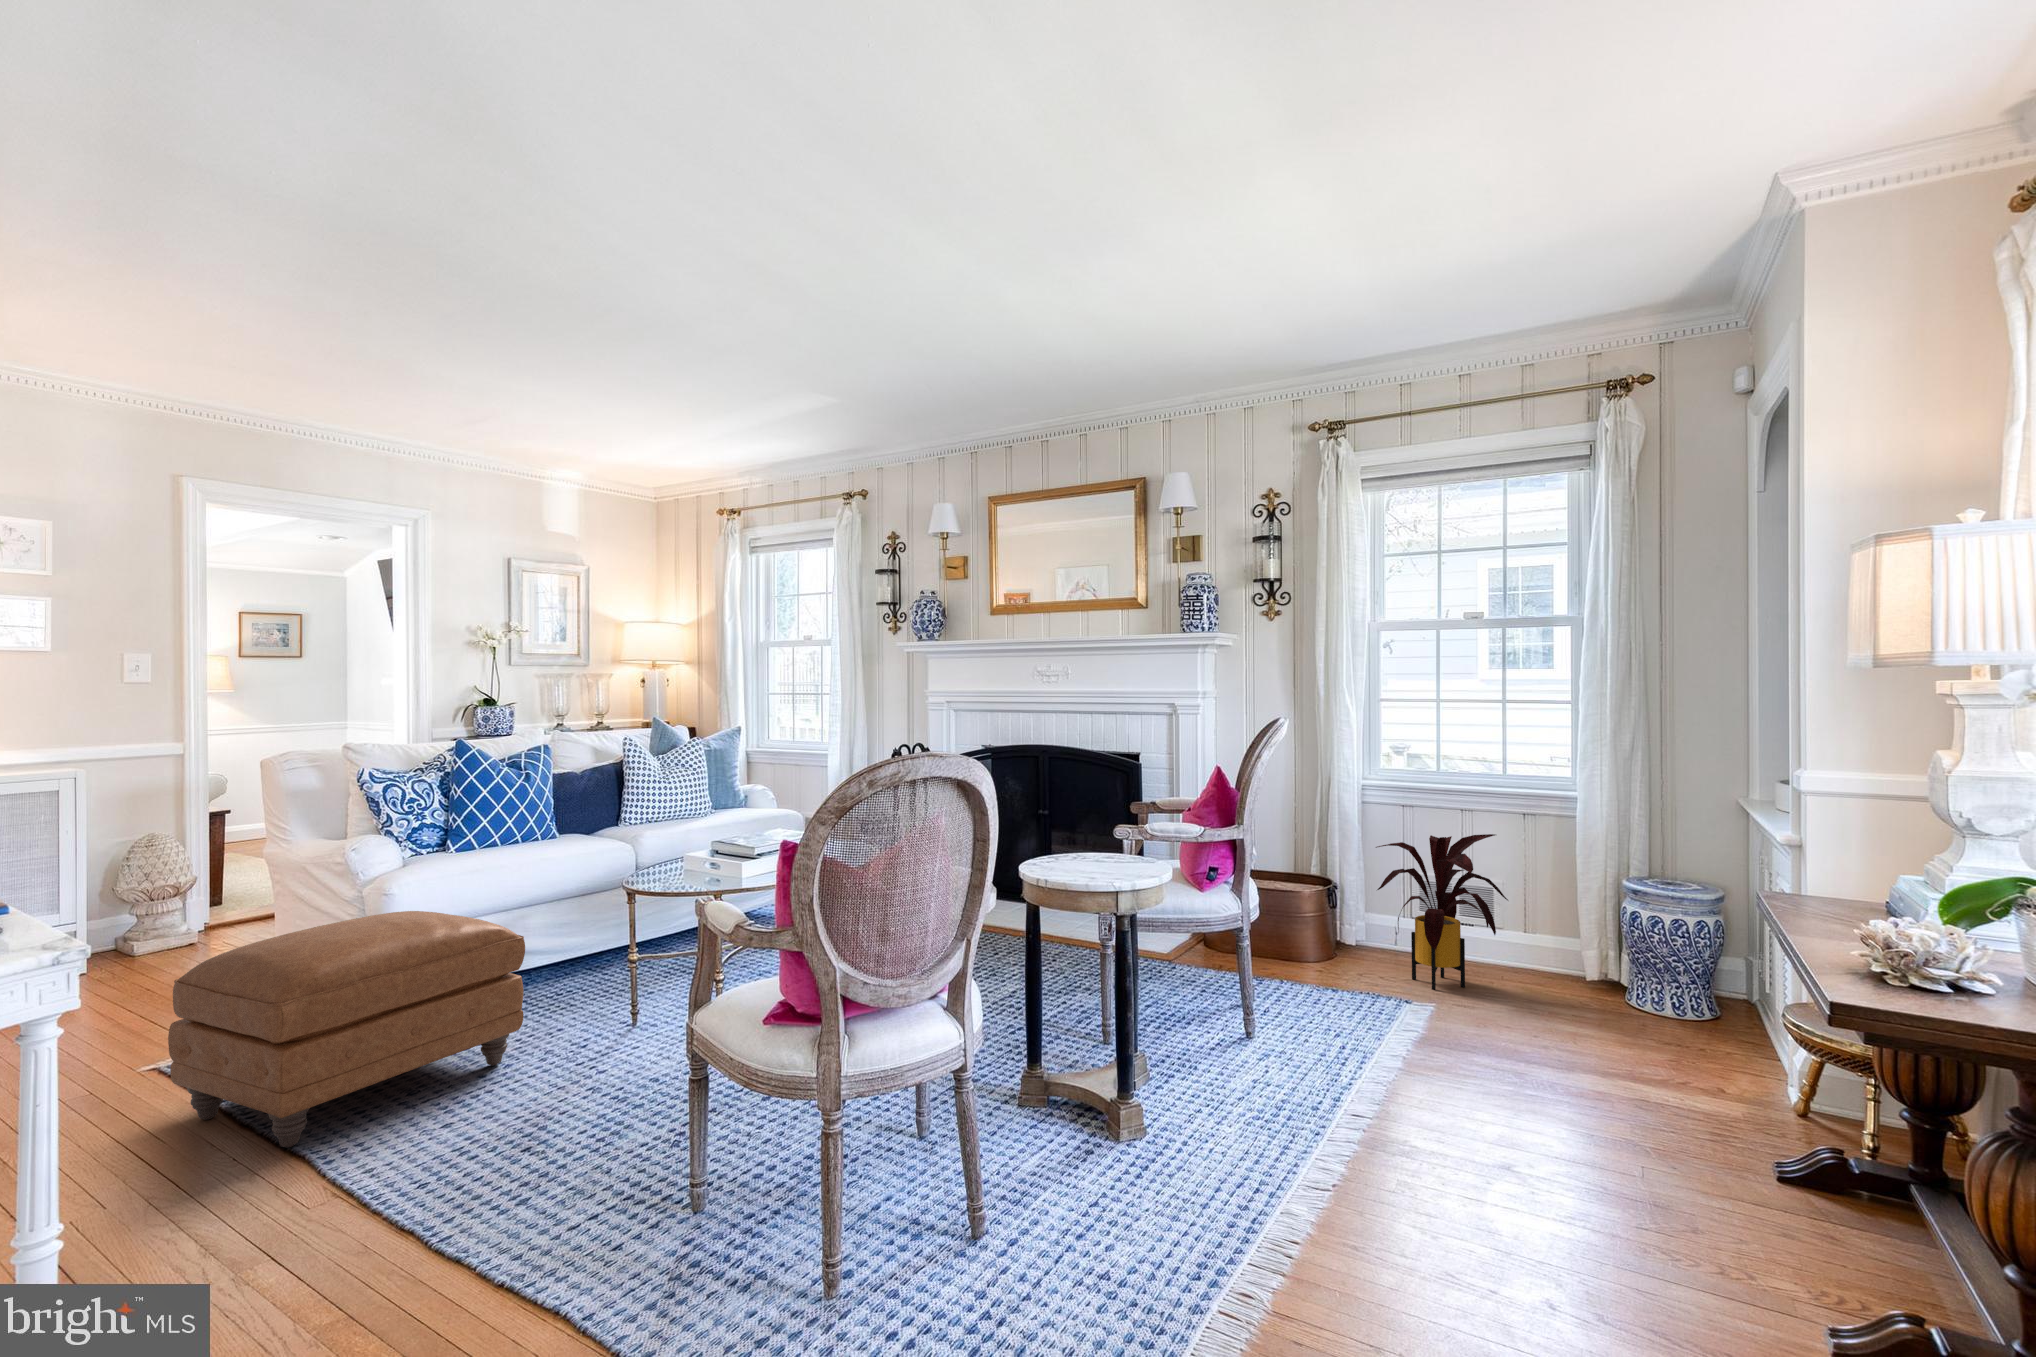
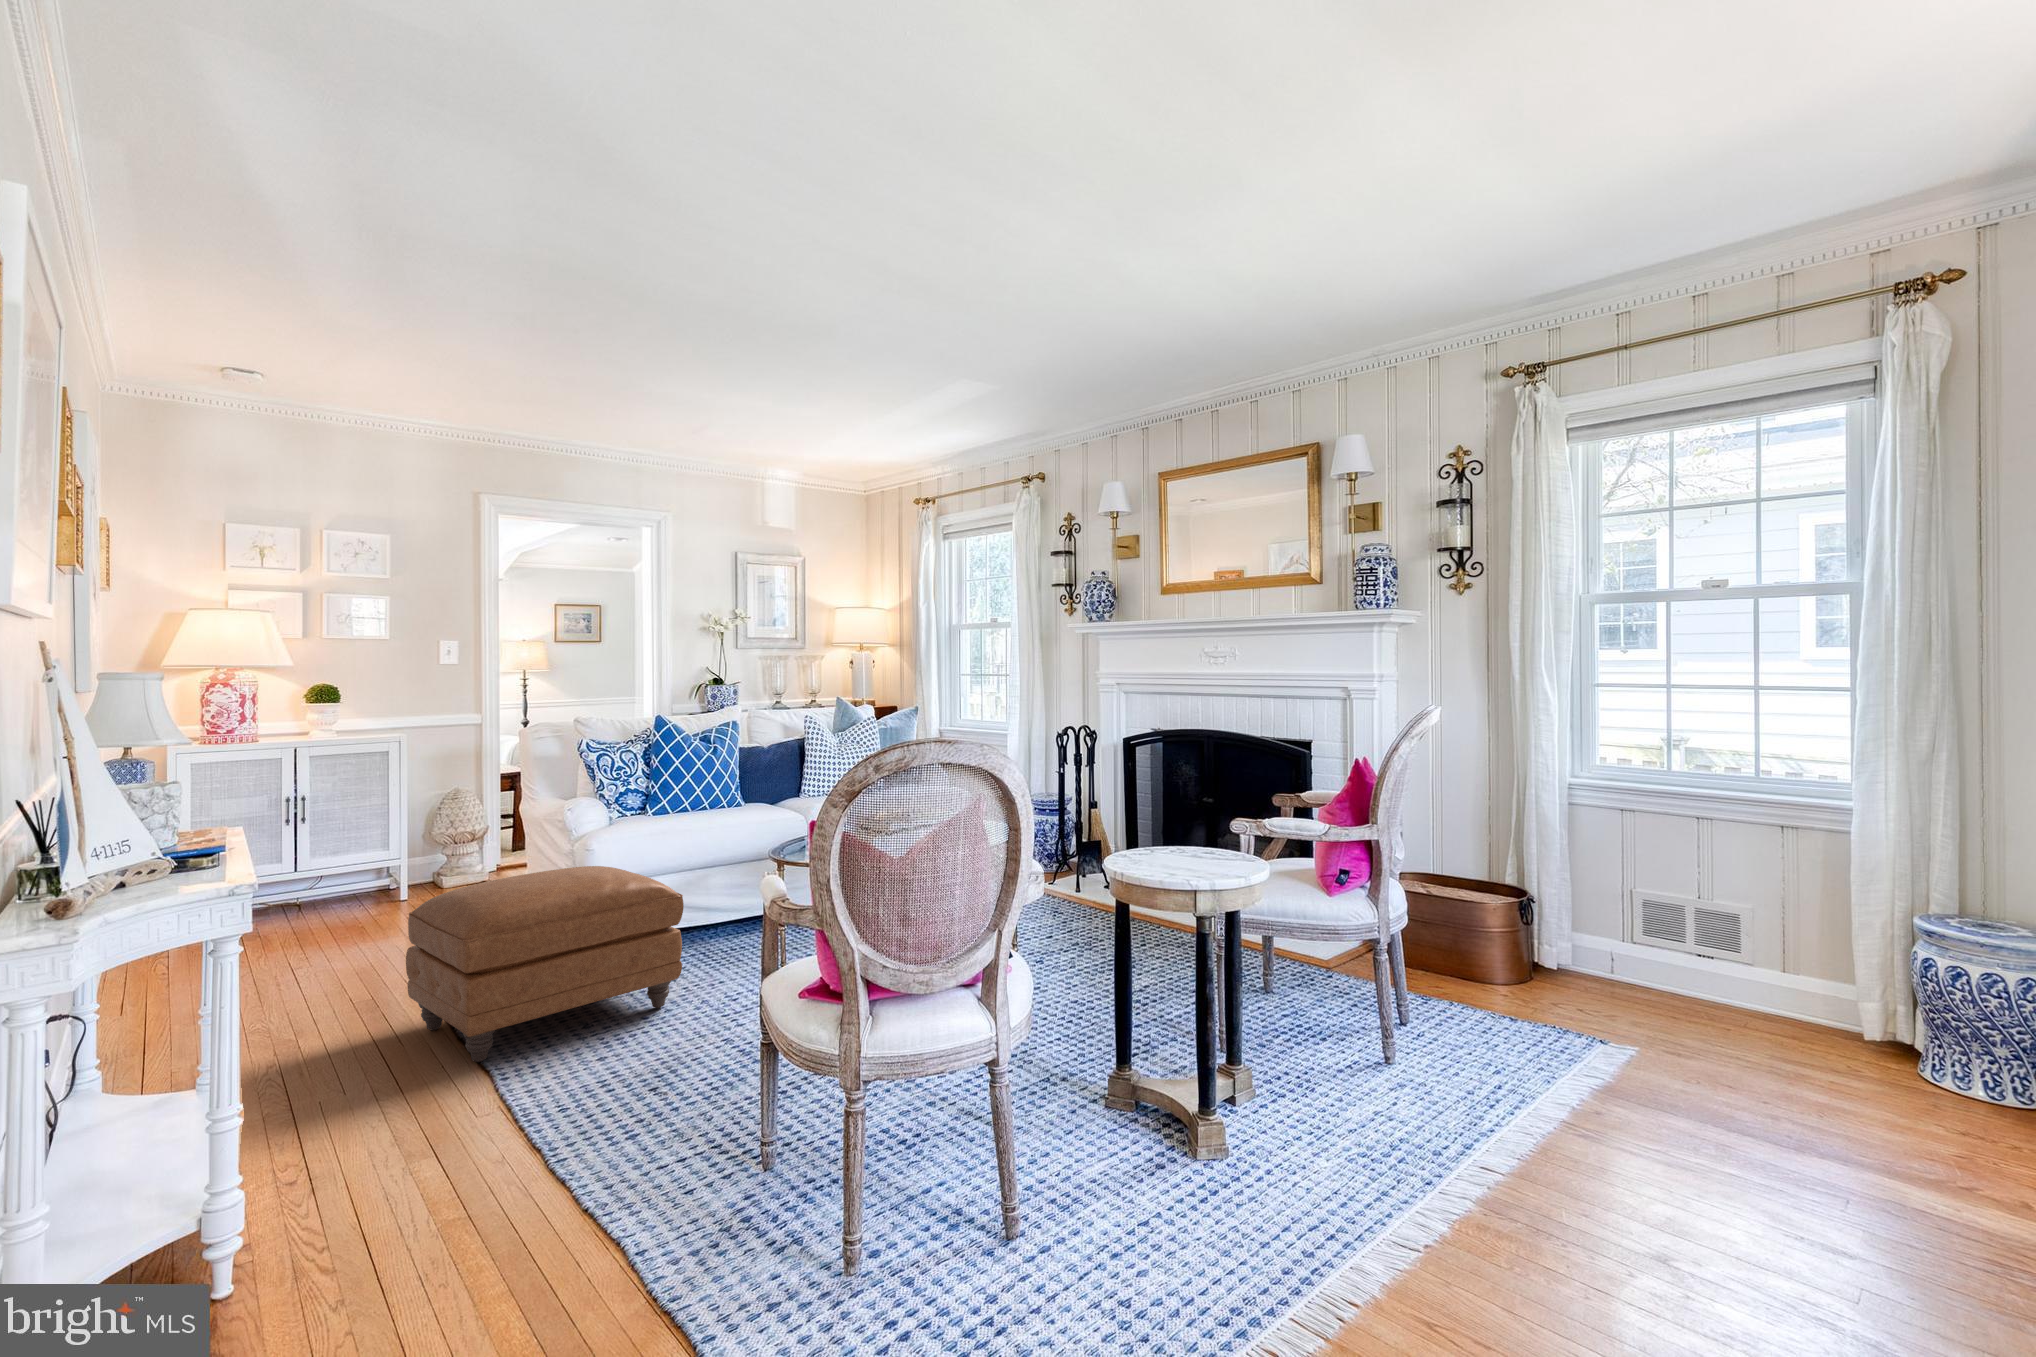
house plant: present [1376,834,1508,990] -> none [1565,847,1747,1029]

